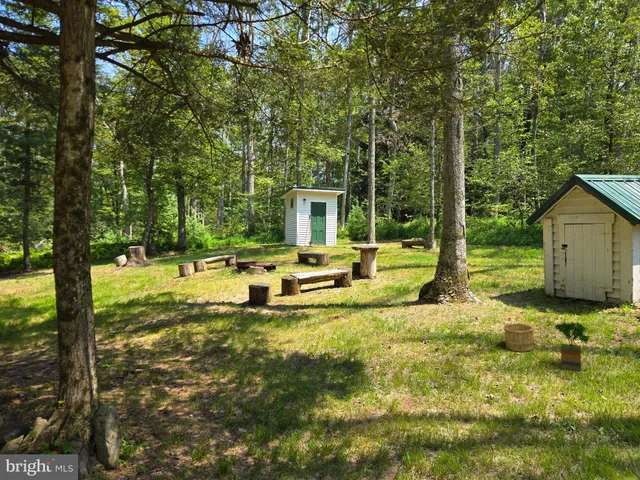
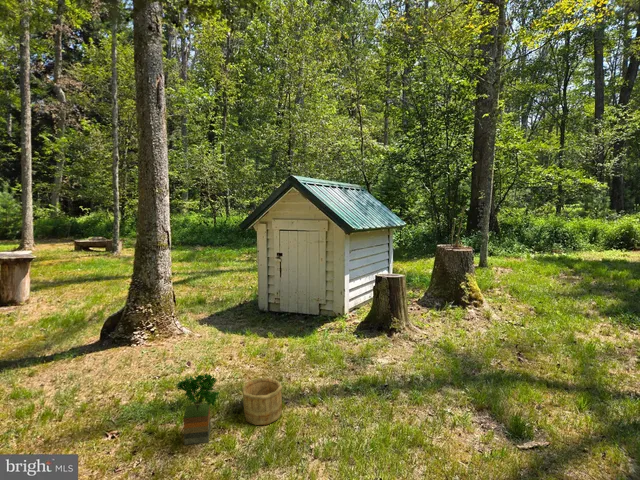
potted tree: present [555,322,590,371] -> present [177,374,219,445]

